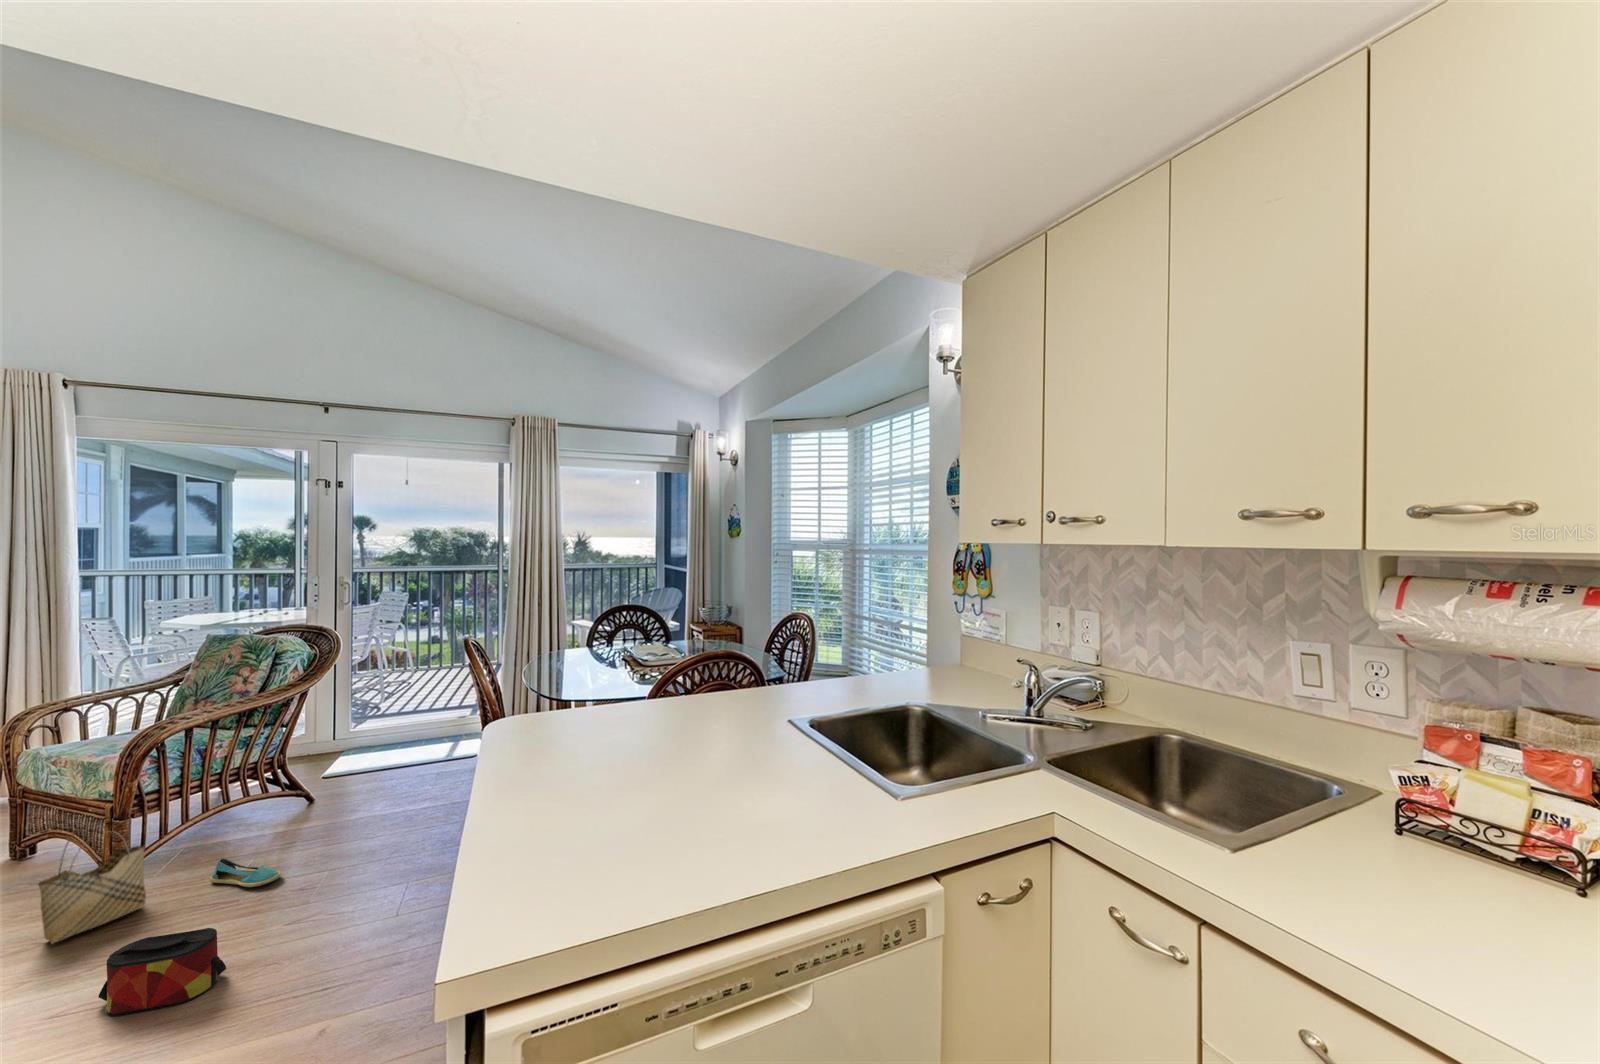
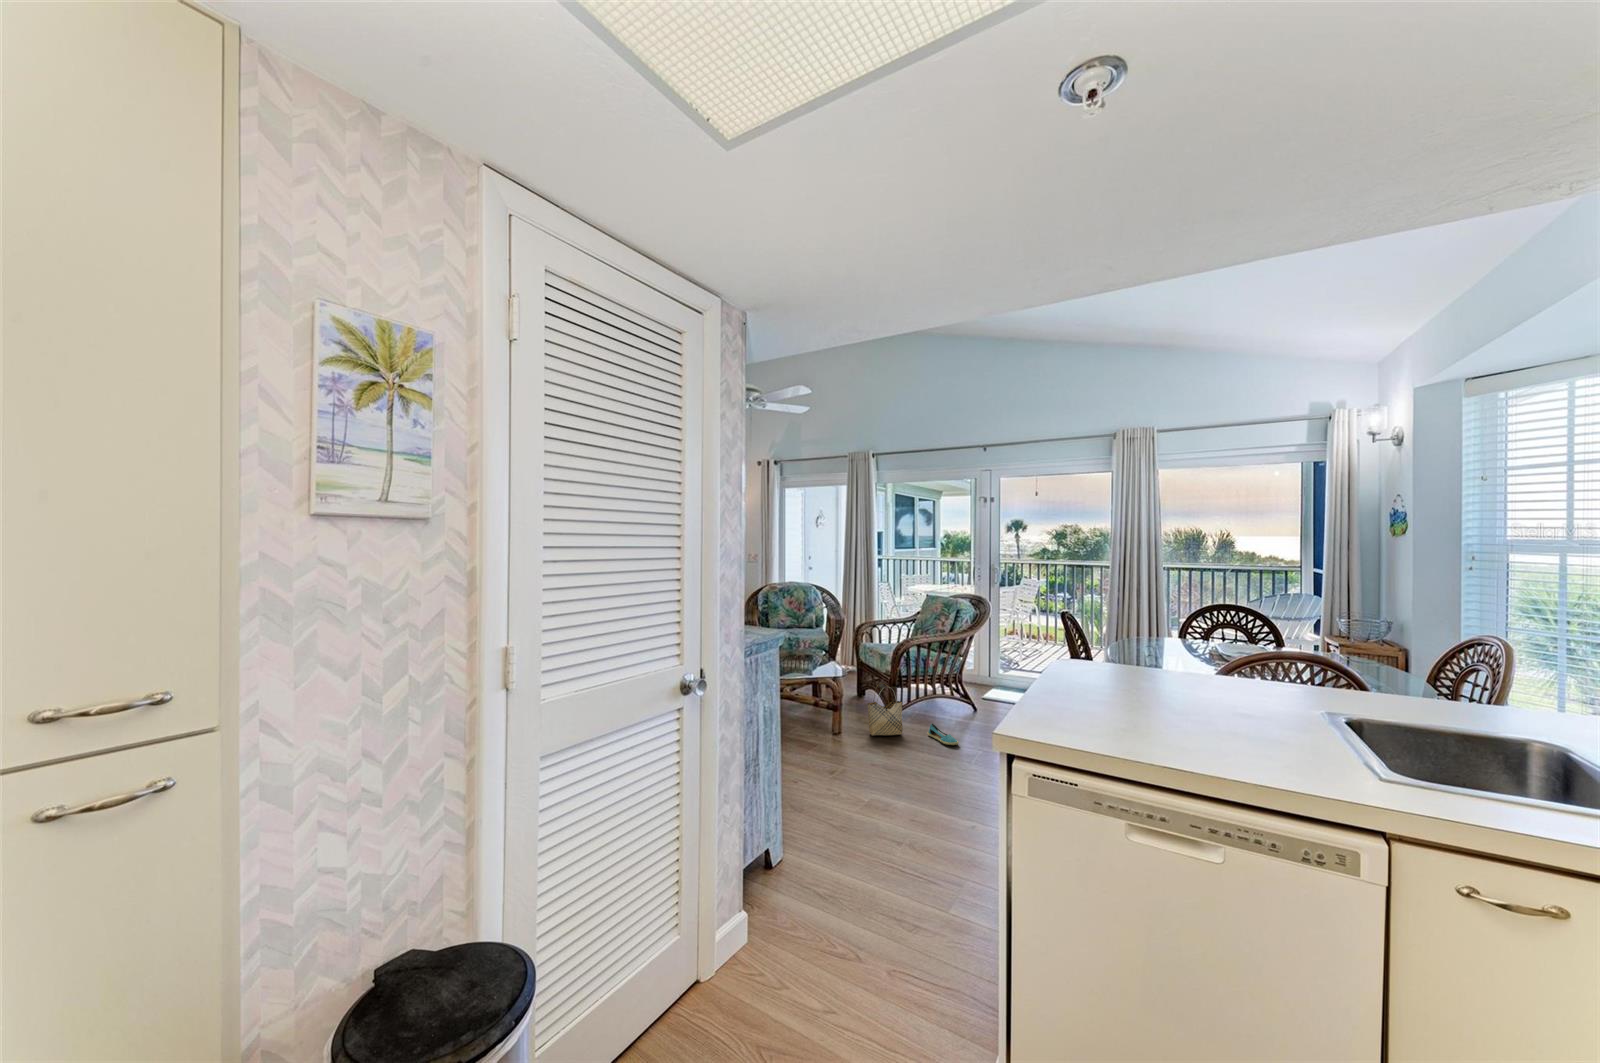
bag: present [98,928,226,1016] -> none [887,741,933,781]

